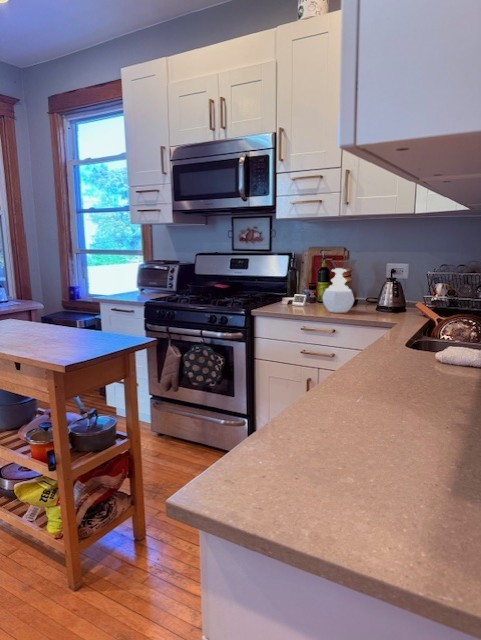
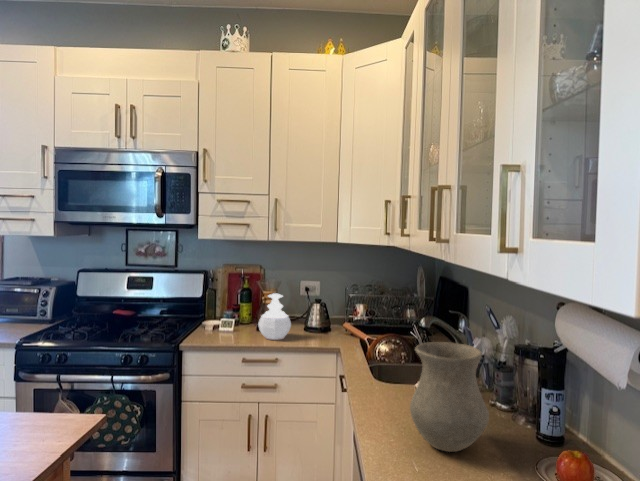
vase: none [363,285,446,389] -> present [410,342,489,452]

